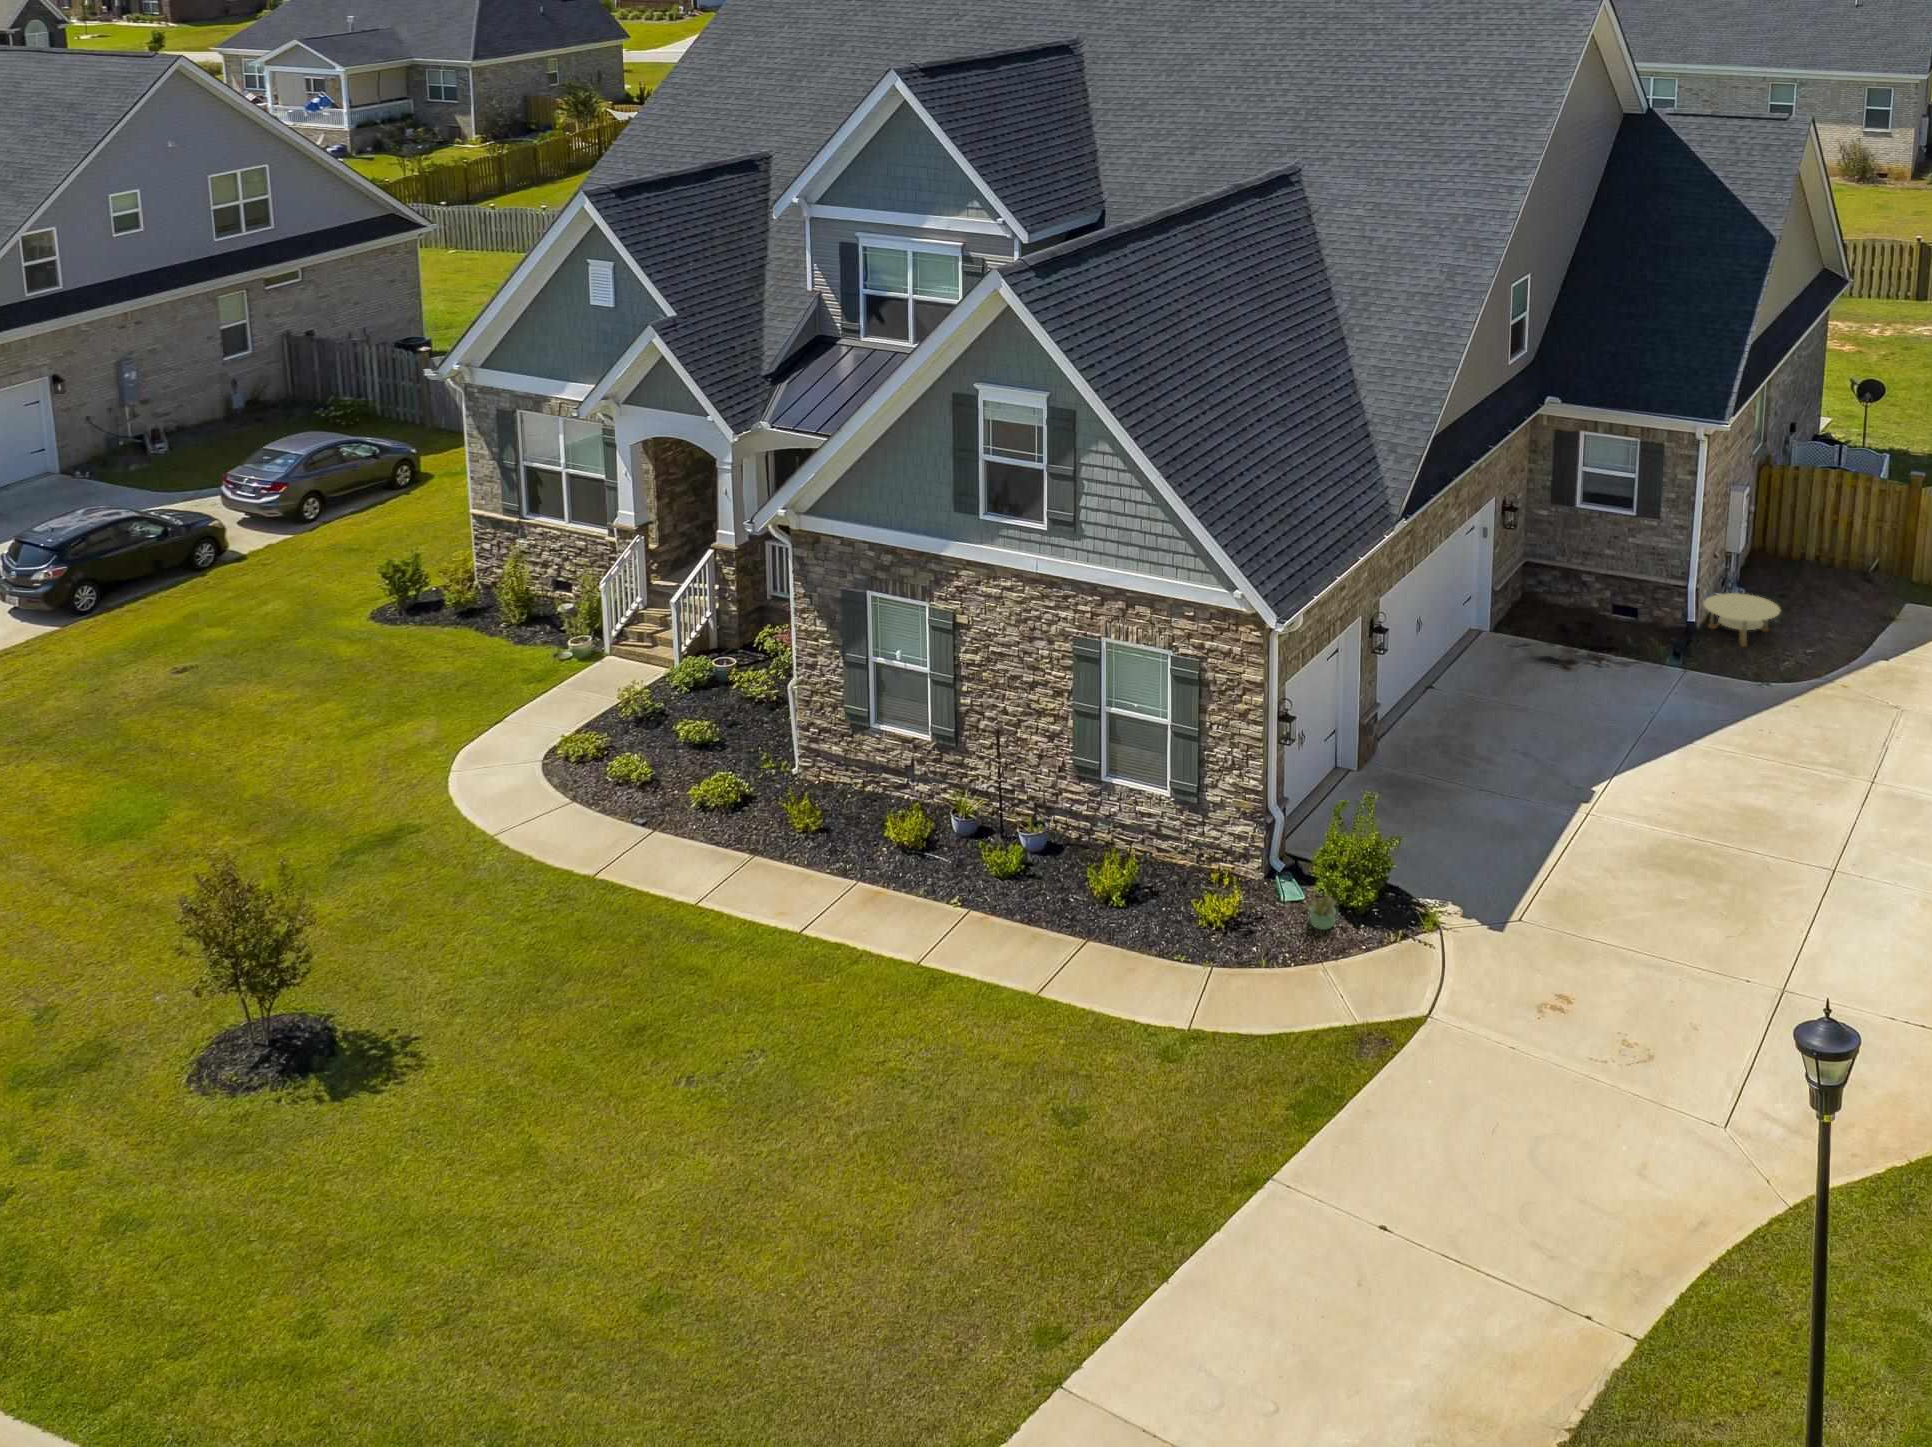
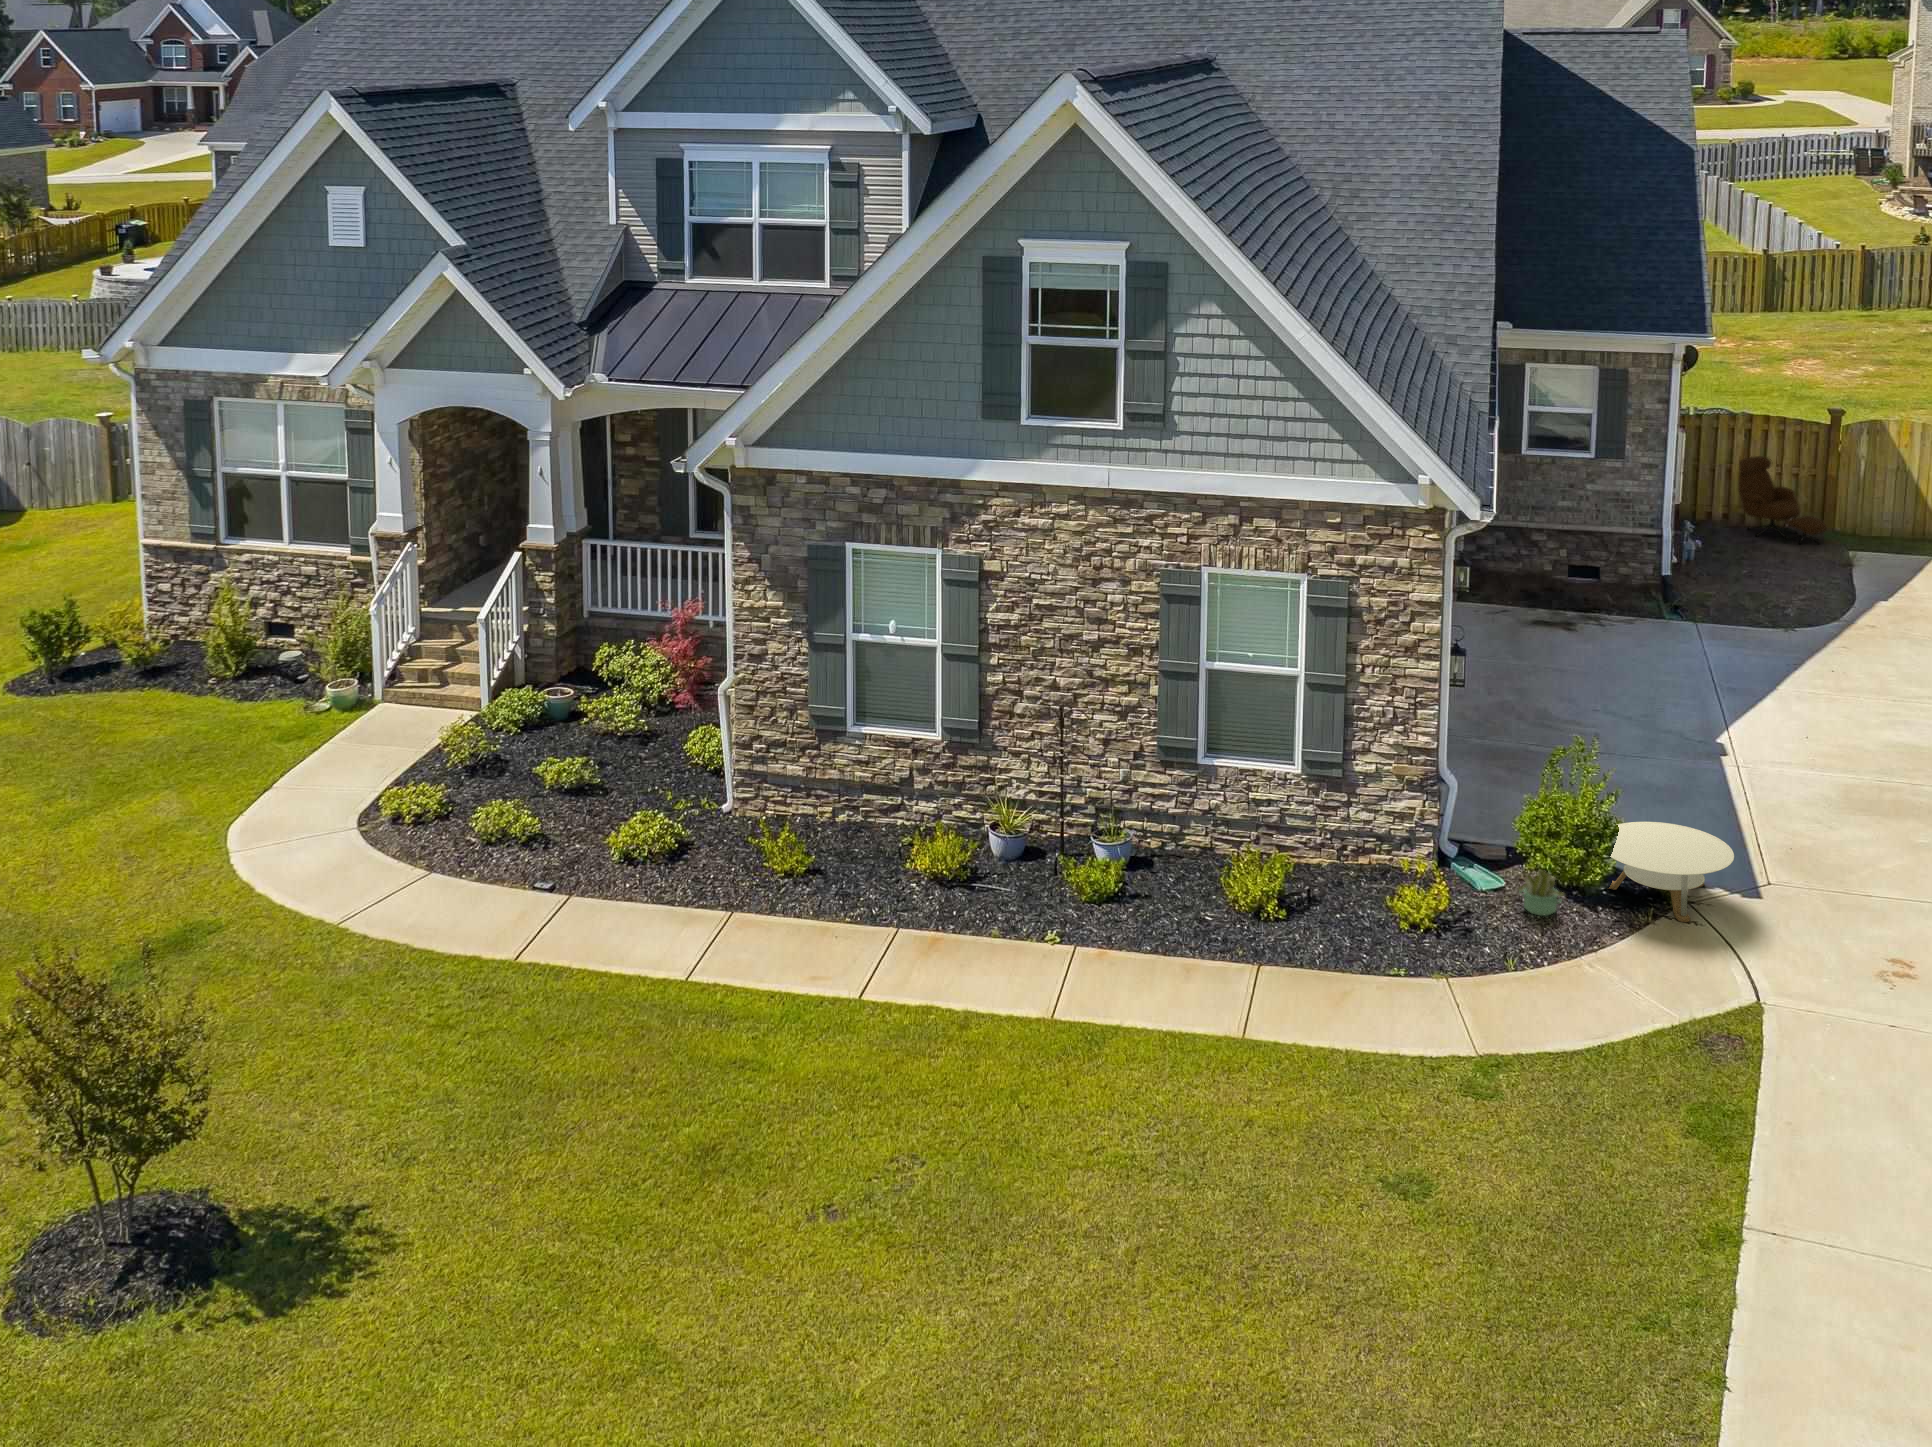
lounge chair: none [1815,506,1888,593] -> present [1738,456,1827,543]
round table: present [1704,593,1780,647] -> present [1609,822,1734,922]

